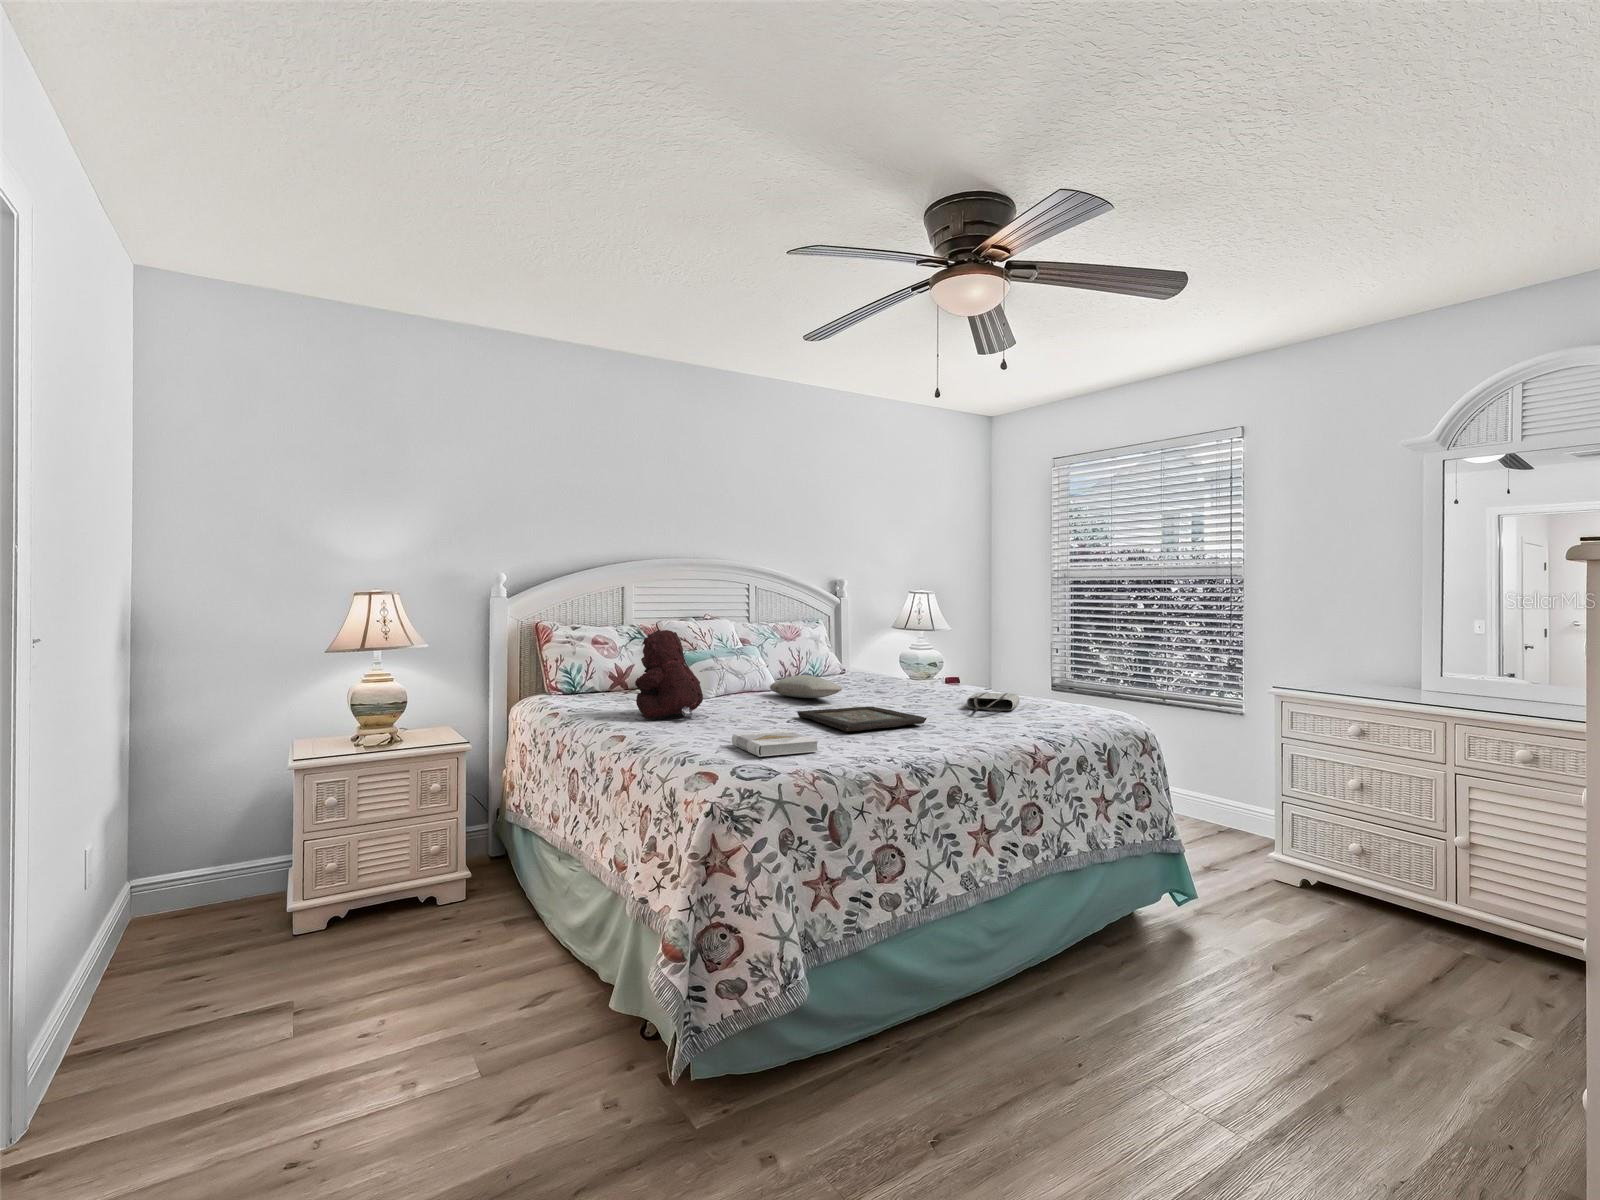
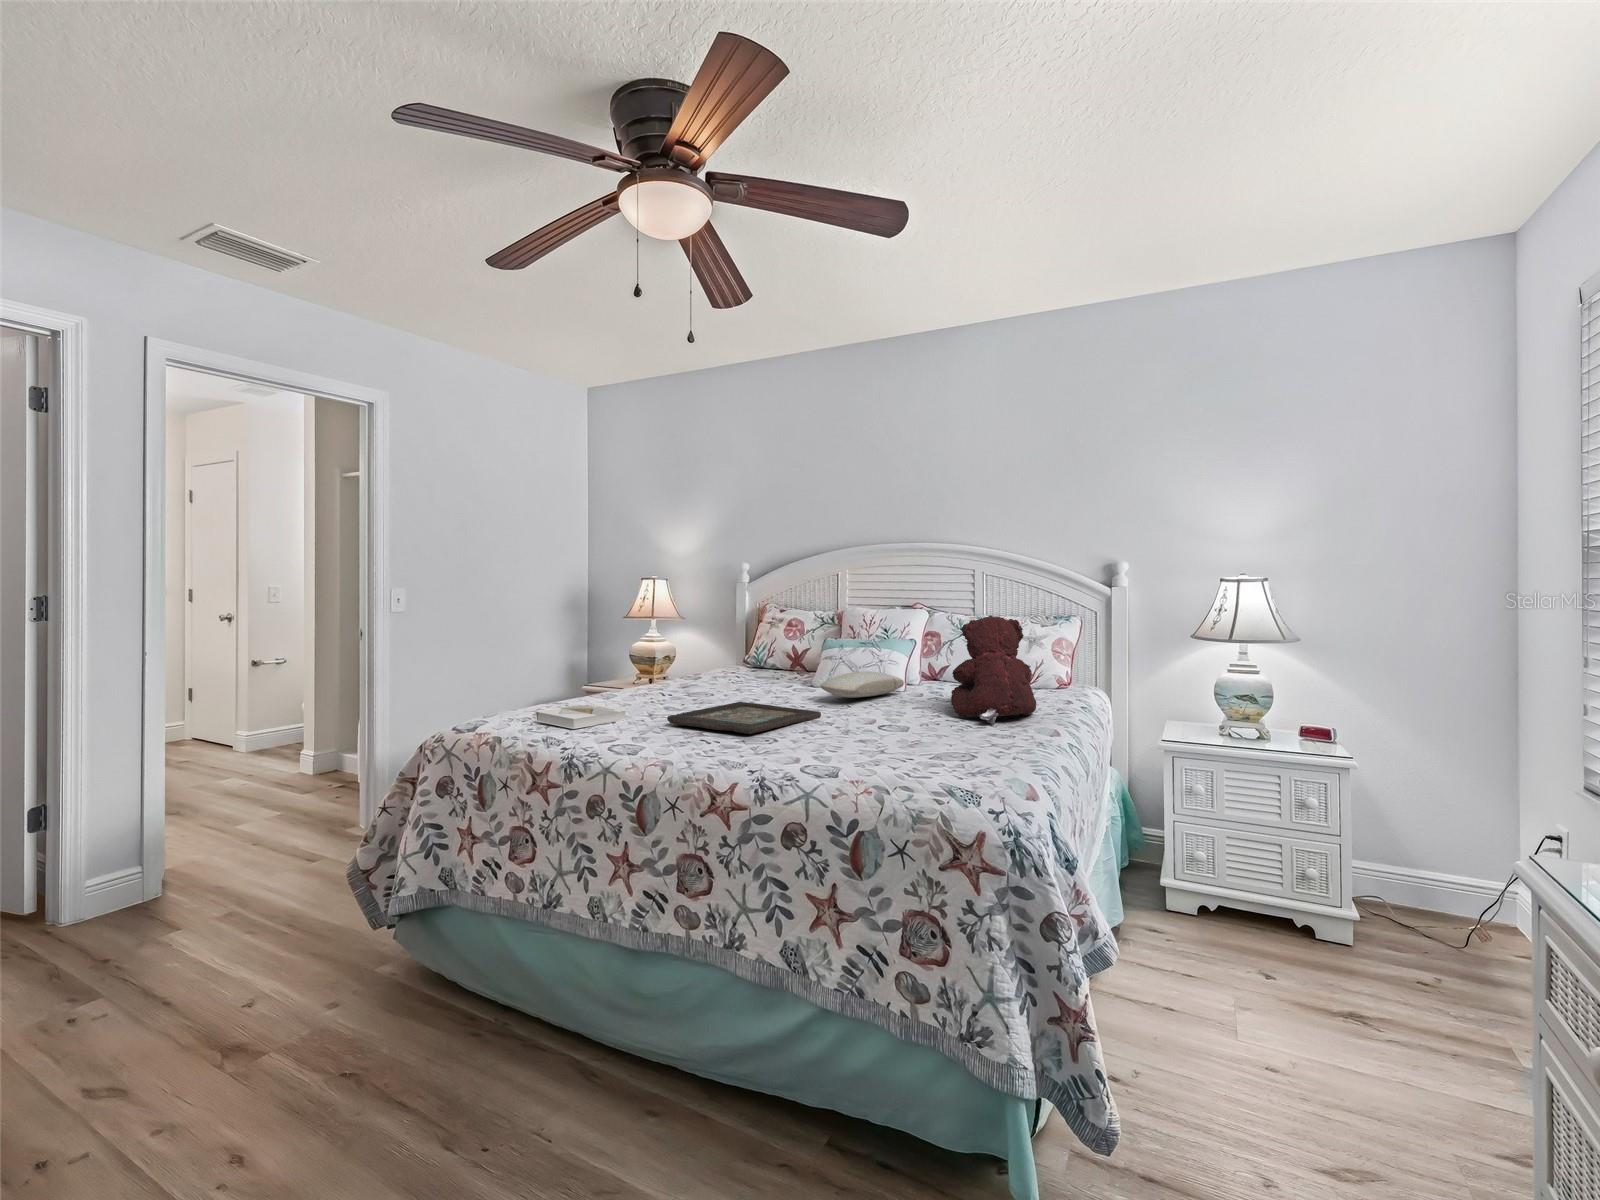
teddy bear: present [635,630,703,720] -> present [951,615,1036,725]
tote bag: present [967,692,1020,711] -> none [846,722,1001,749]

